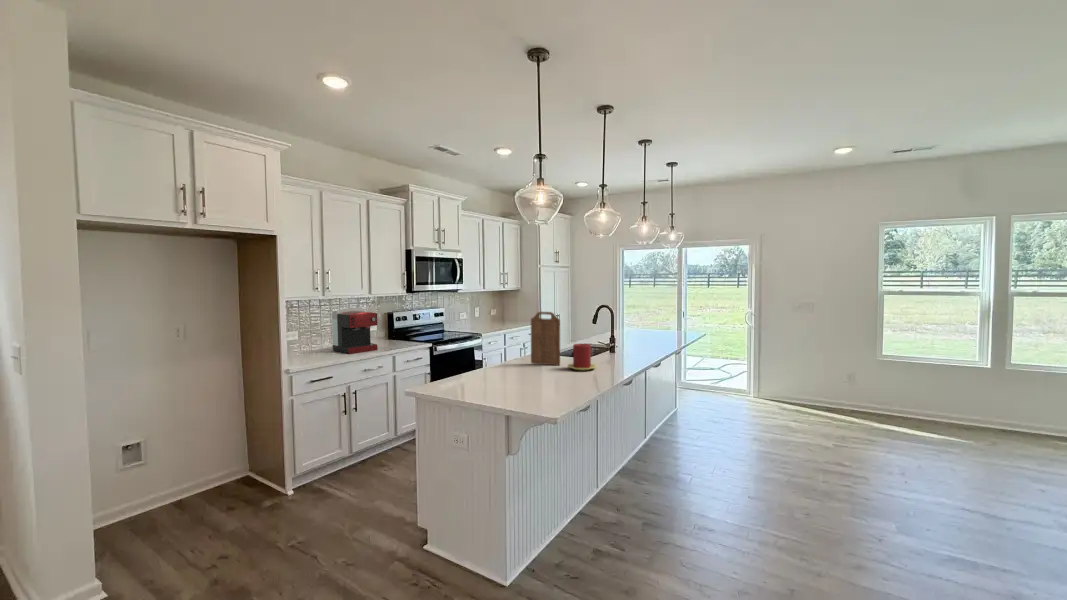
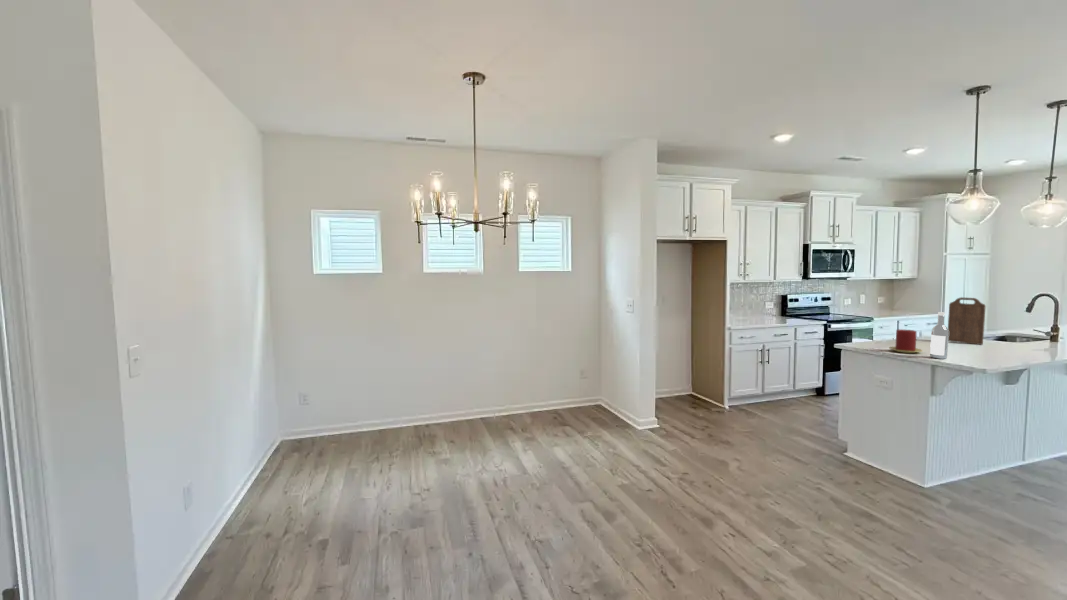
coffee maker: present [332,308,377,354] -> none [747,290,785,323]
wine bottle: none [501,335,518,399] -> present [930,312,949,359]
candle: present [568,344,596,371] -> present [889,329,922,353]

